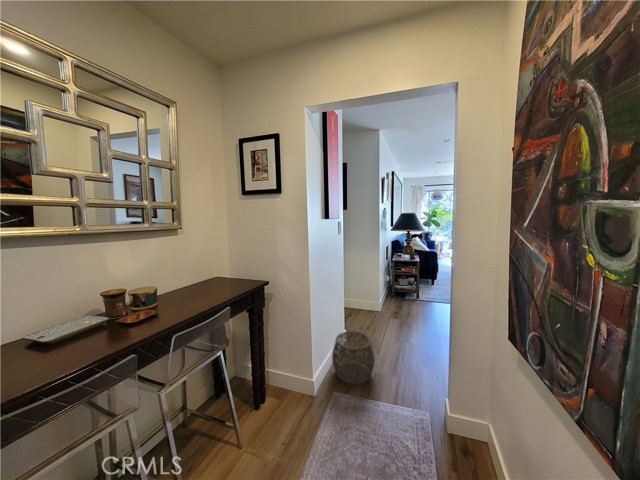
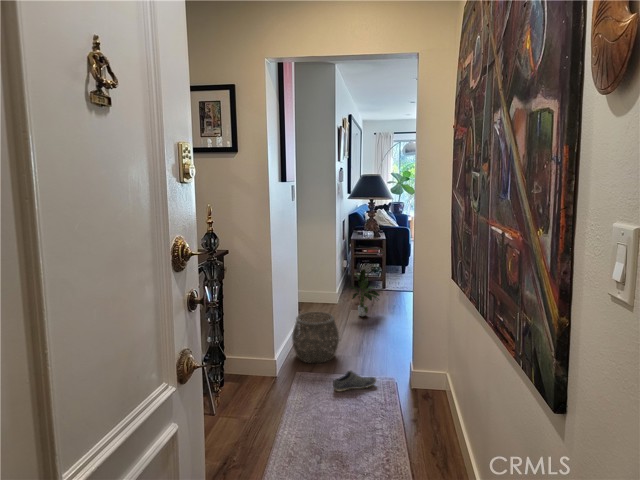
potted plant: none [386,289,415,327] -> present [349,269,379,316]
shoe: none [363,413,411,438] -> present [333,371,376,391]

